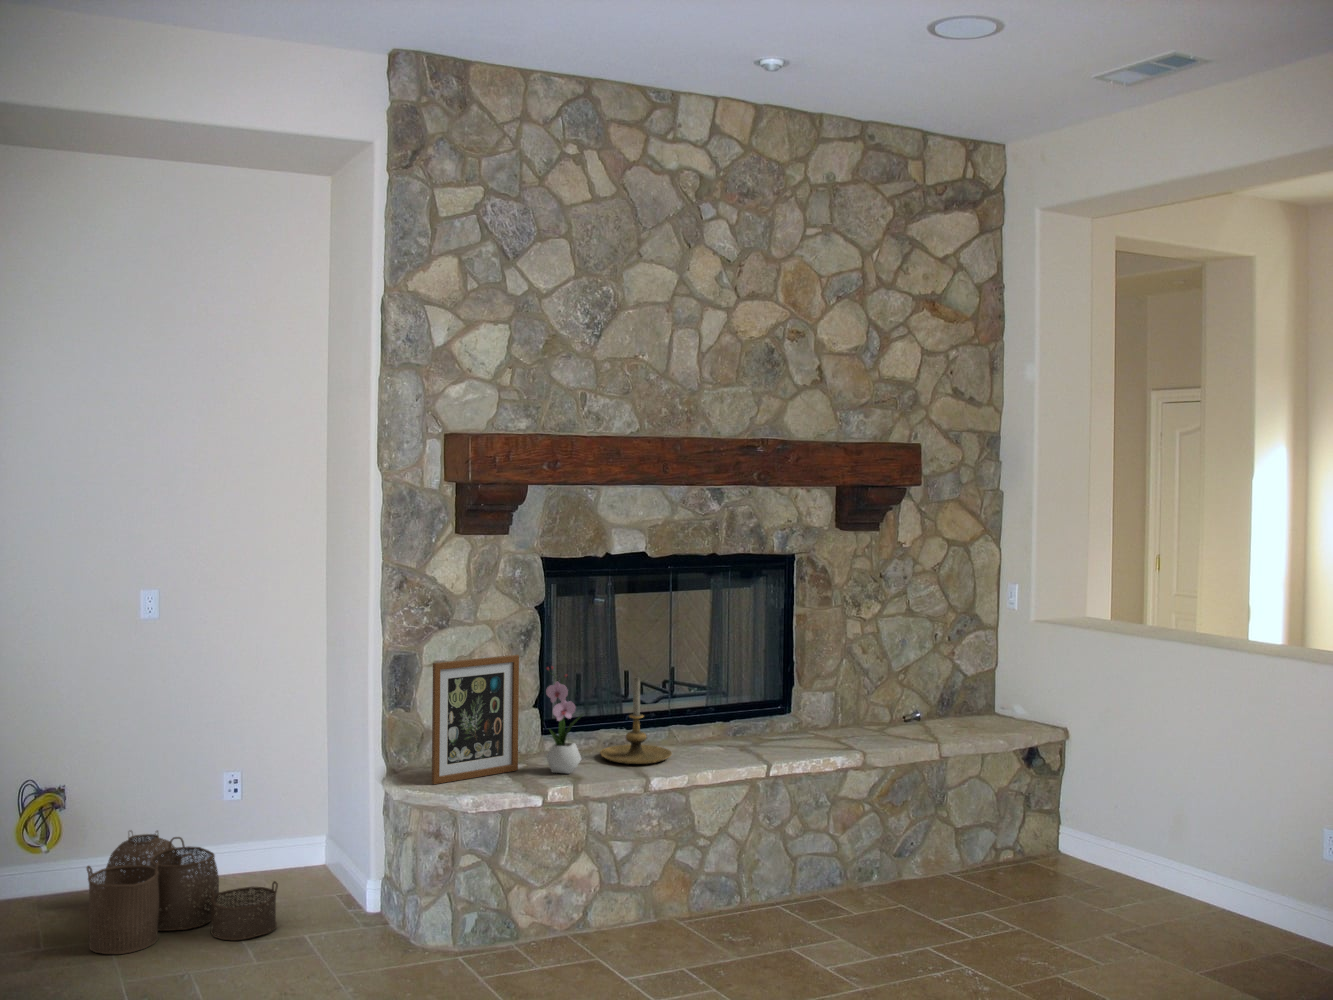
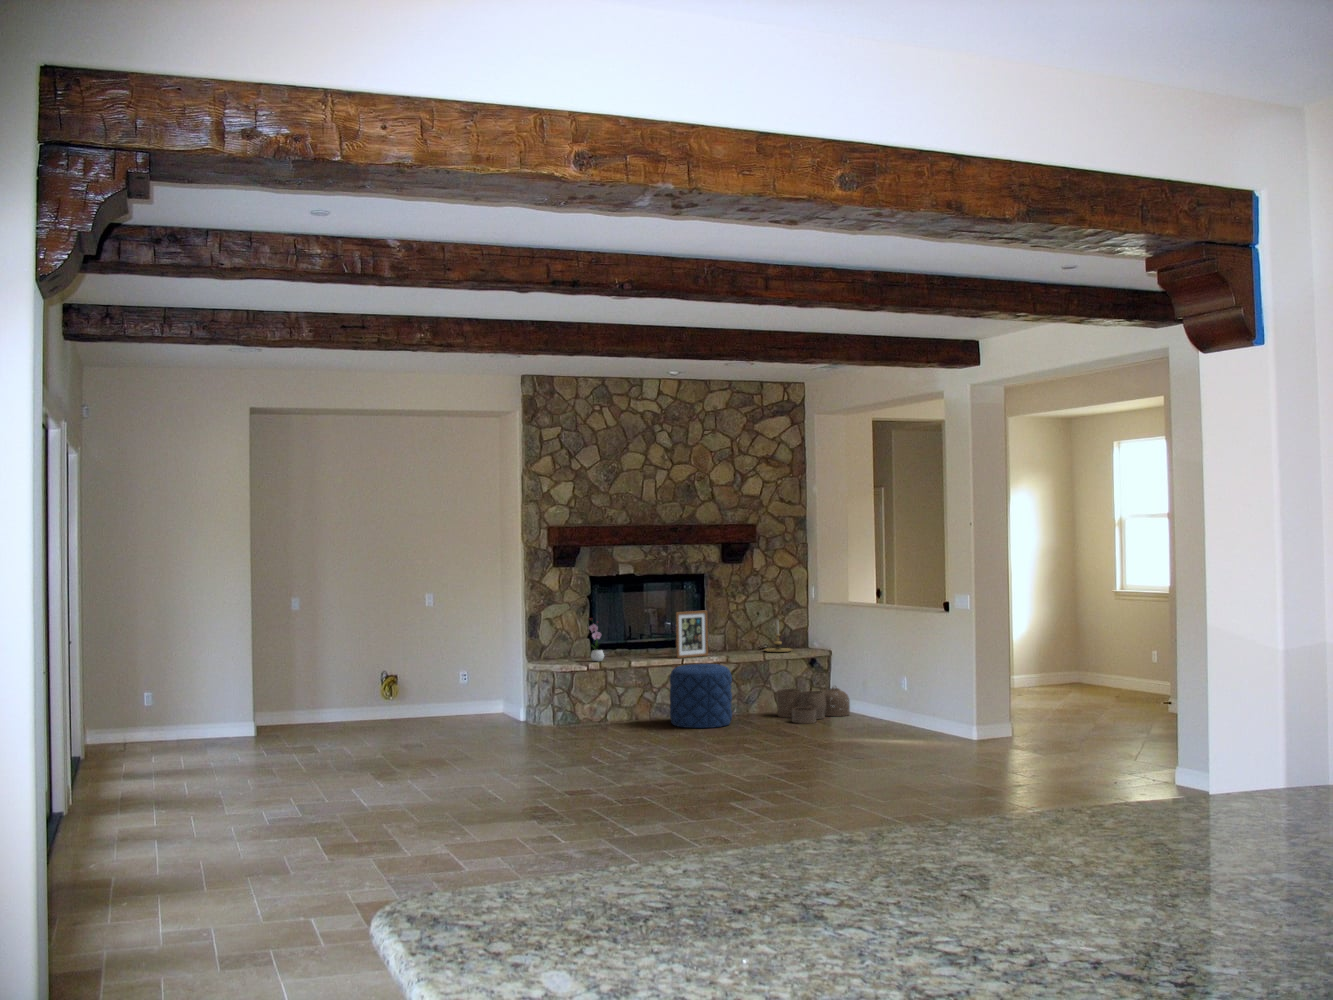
picture frame: present [432,655,519,784] -> present [676,611,708,658]
candle holder: present [600,677,672,764] -> present [765,619,791,652]
pouf: none [746,781,905,965] -> present [670,664,732,728]
woven basket: present [87,831,278,954] -> present [777,686,850,724]

